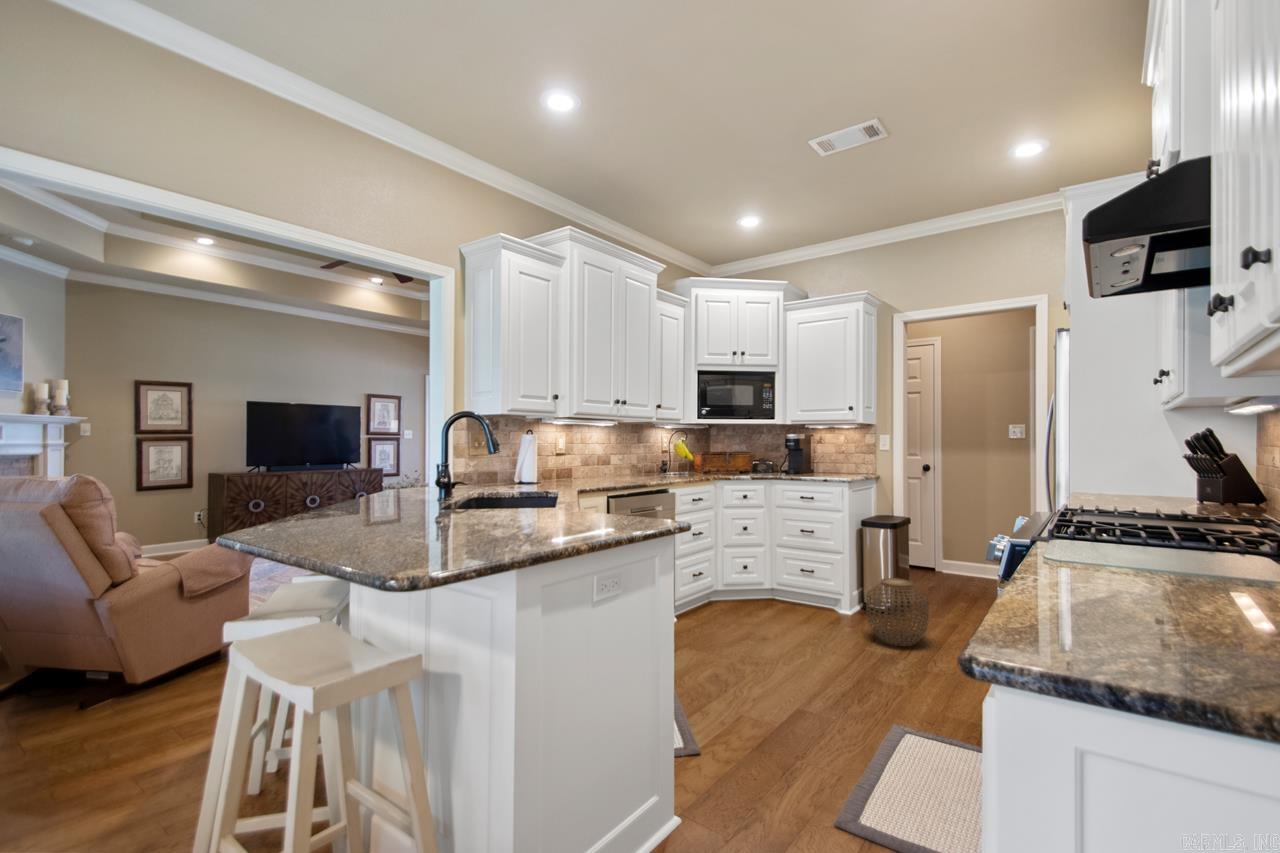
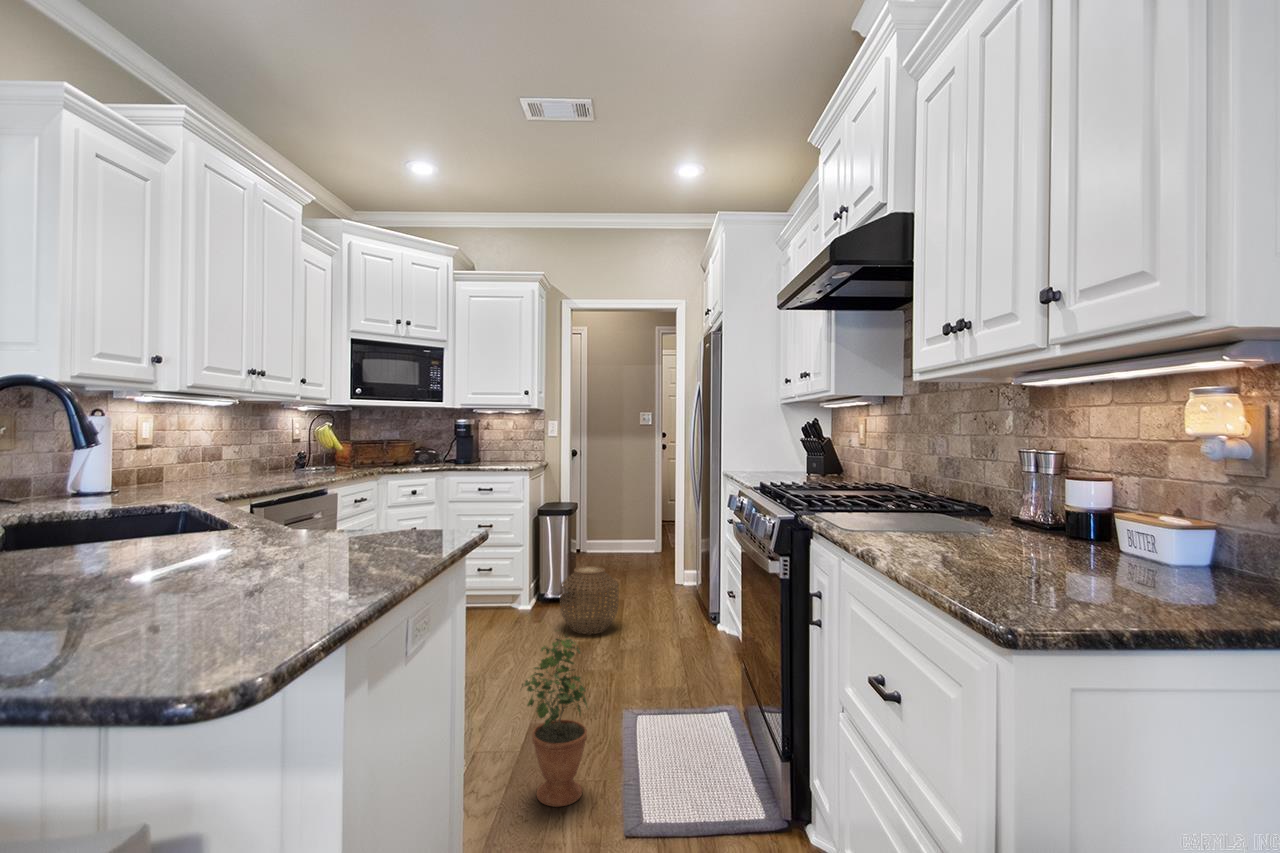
potted plant: none [753,623,815,778] -> present [522,634,588,806]

